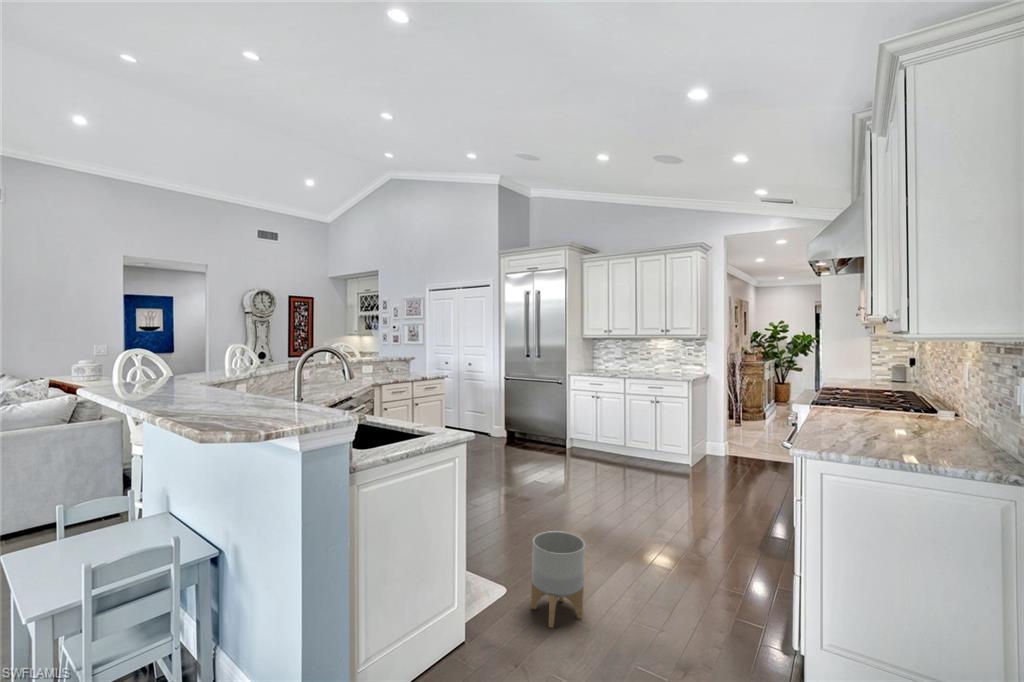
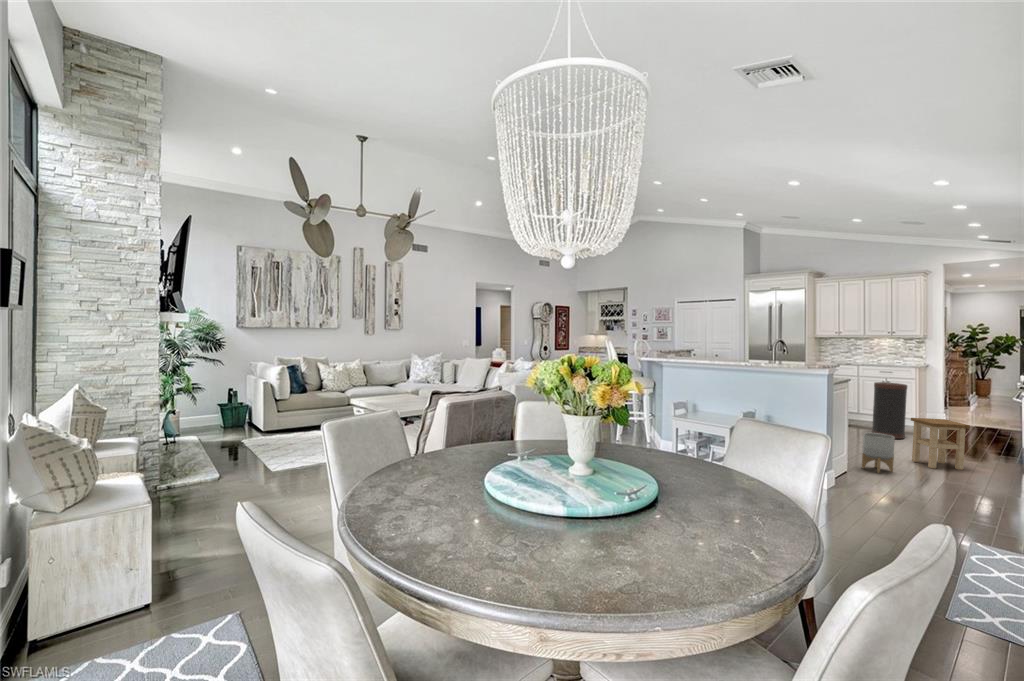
trash can: none [624,405,668,493] -> present [872,382,907,439]
stool: none [639,486,723,591] -> present [911,418,970,470]

